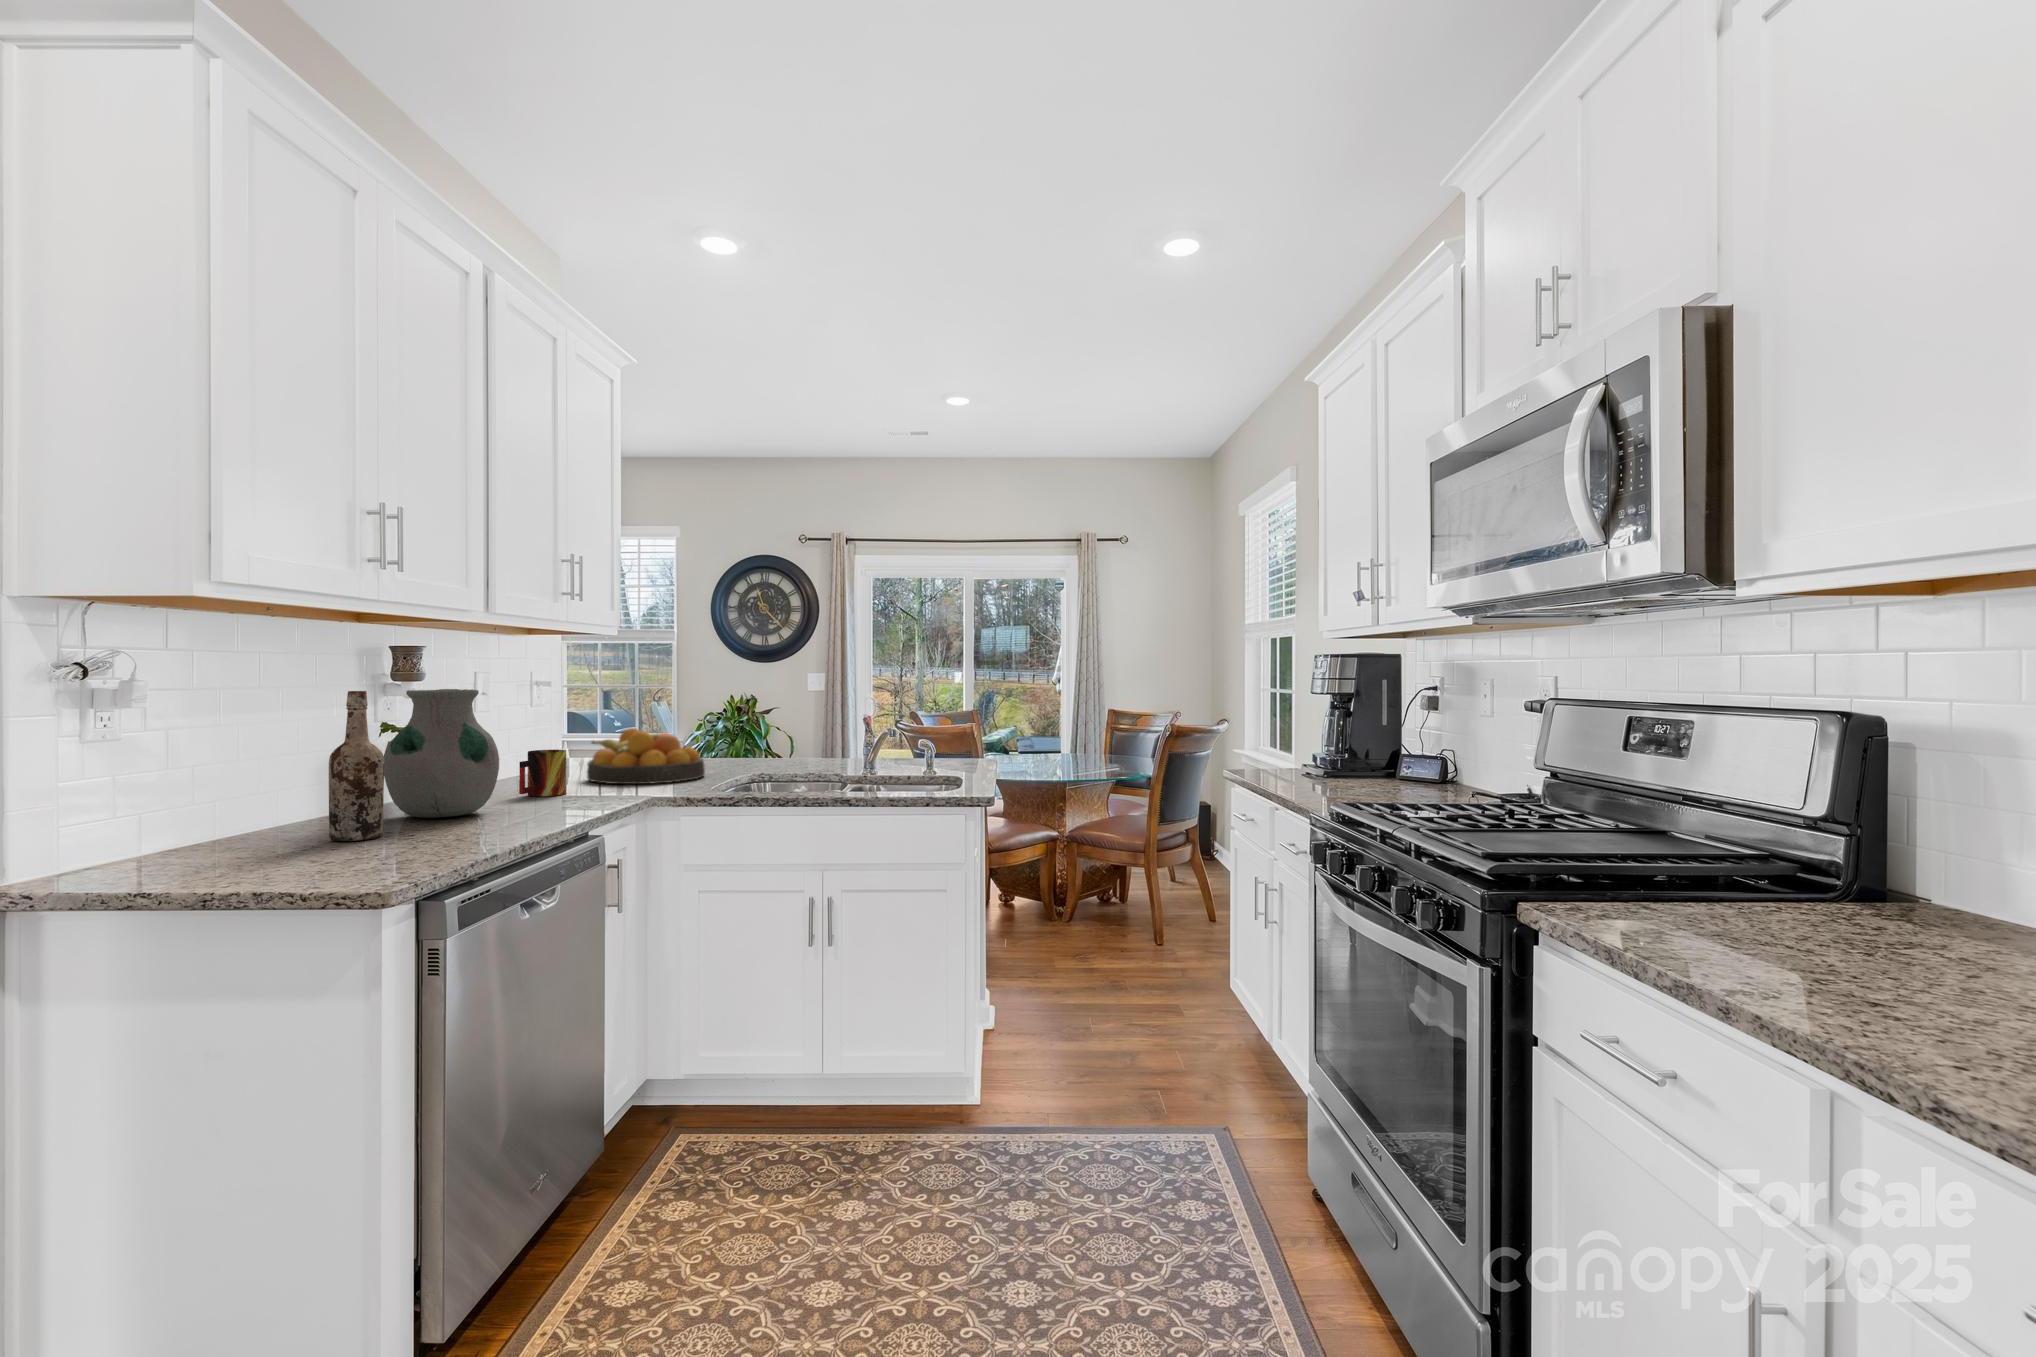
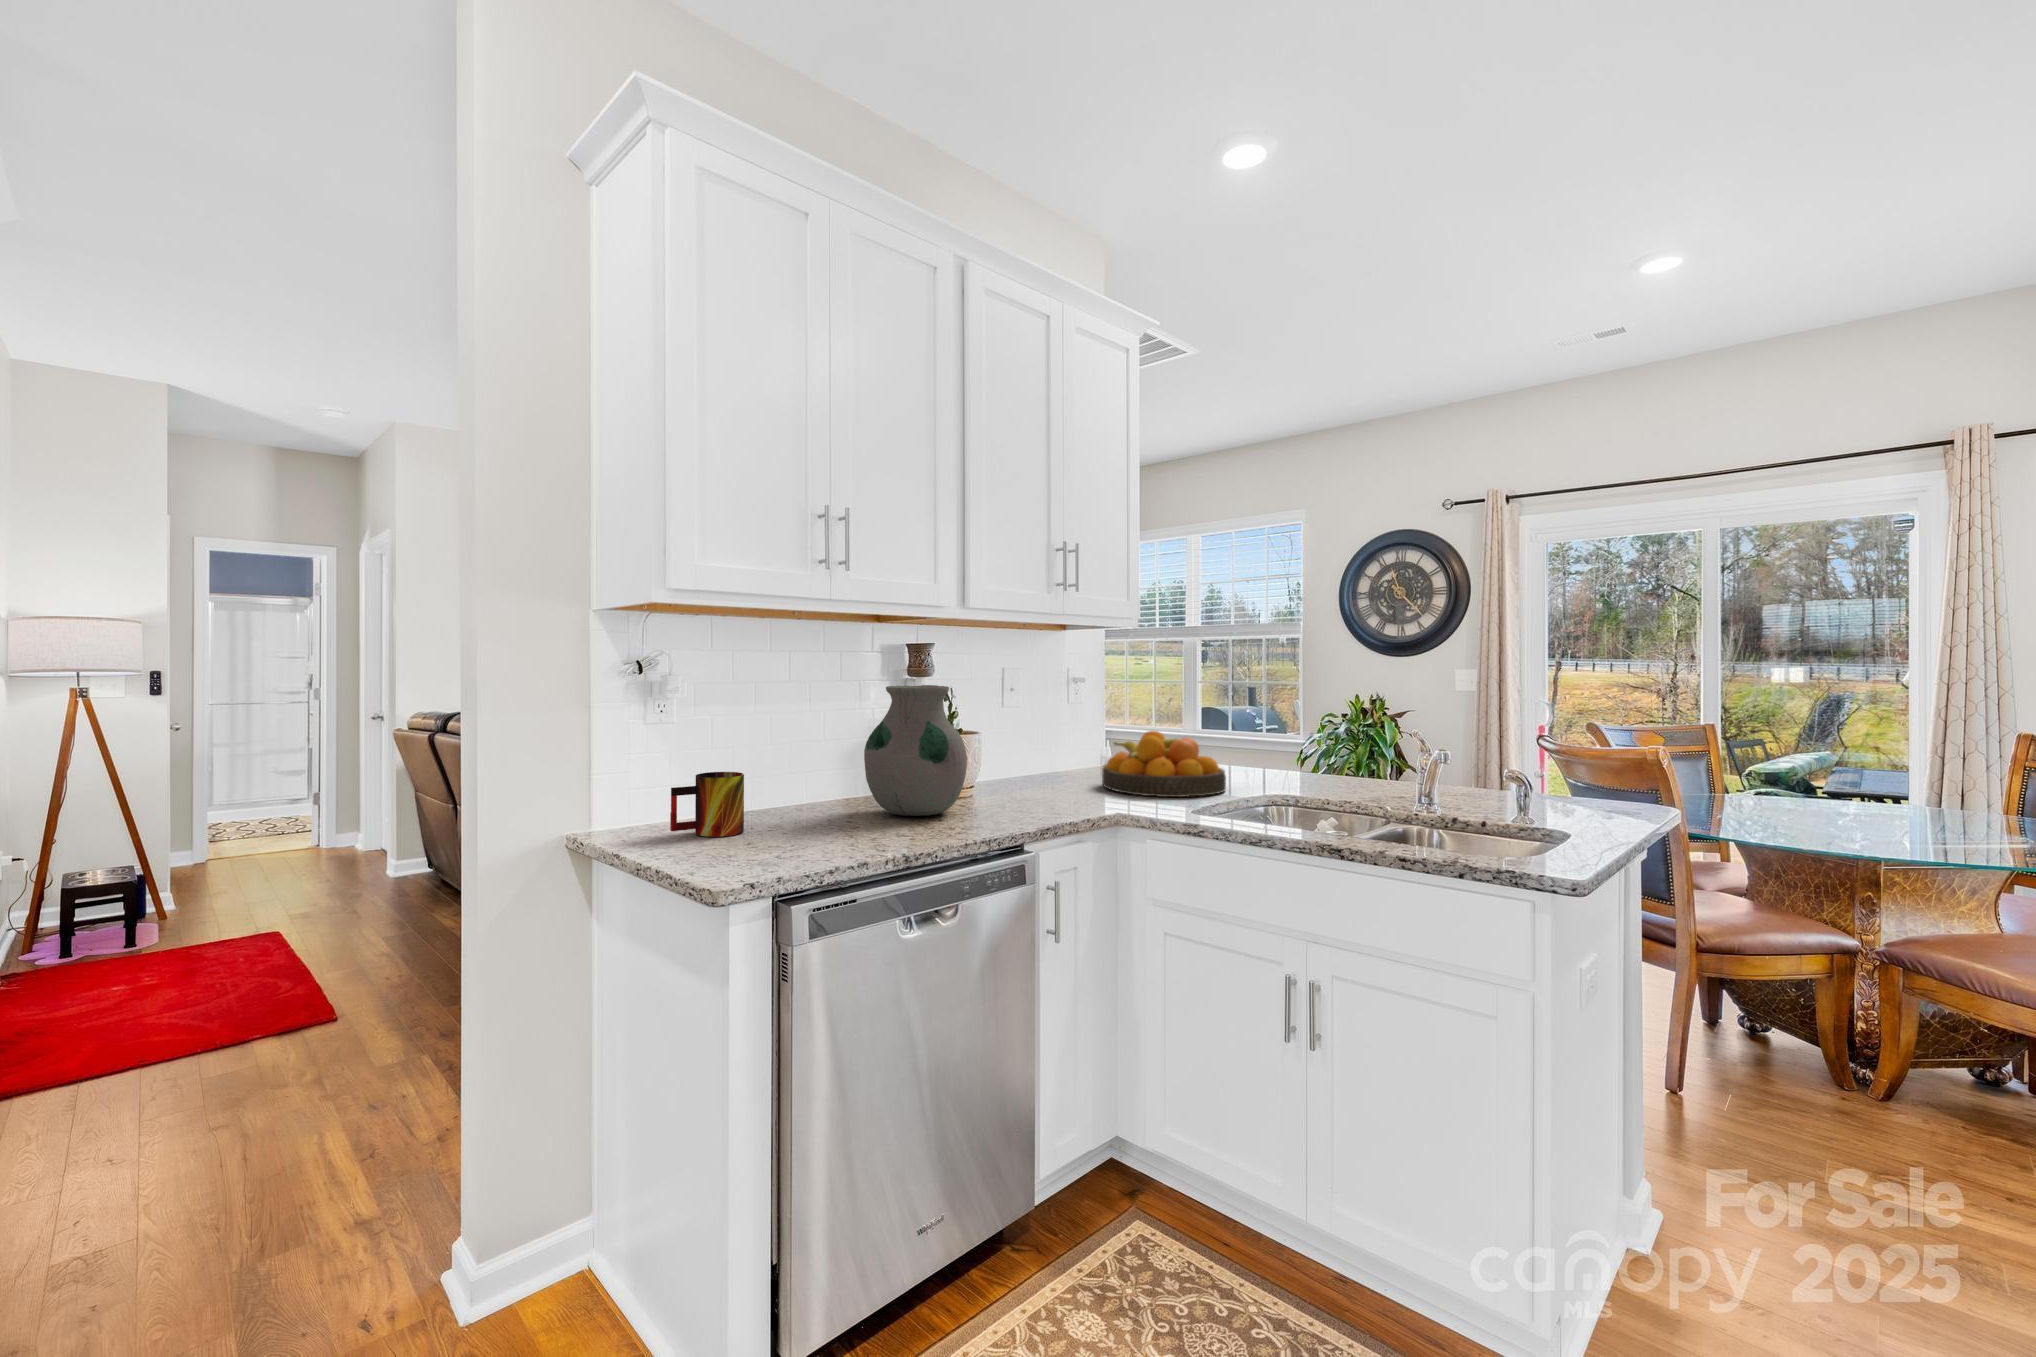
wine bottle: present [329,691,384,841] -> none [788,687,834,834]
mug: present [519,750,566,796] -> present [670,772,744,837]

